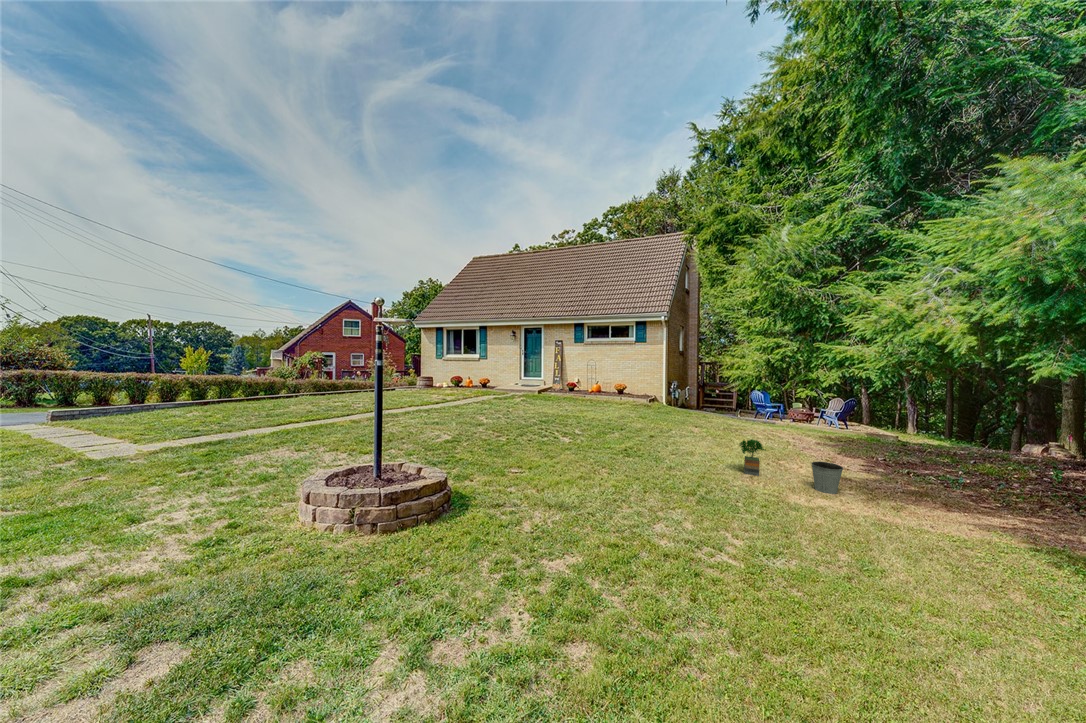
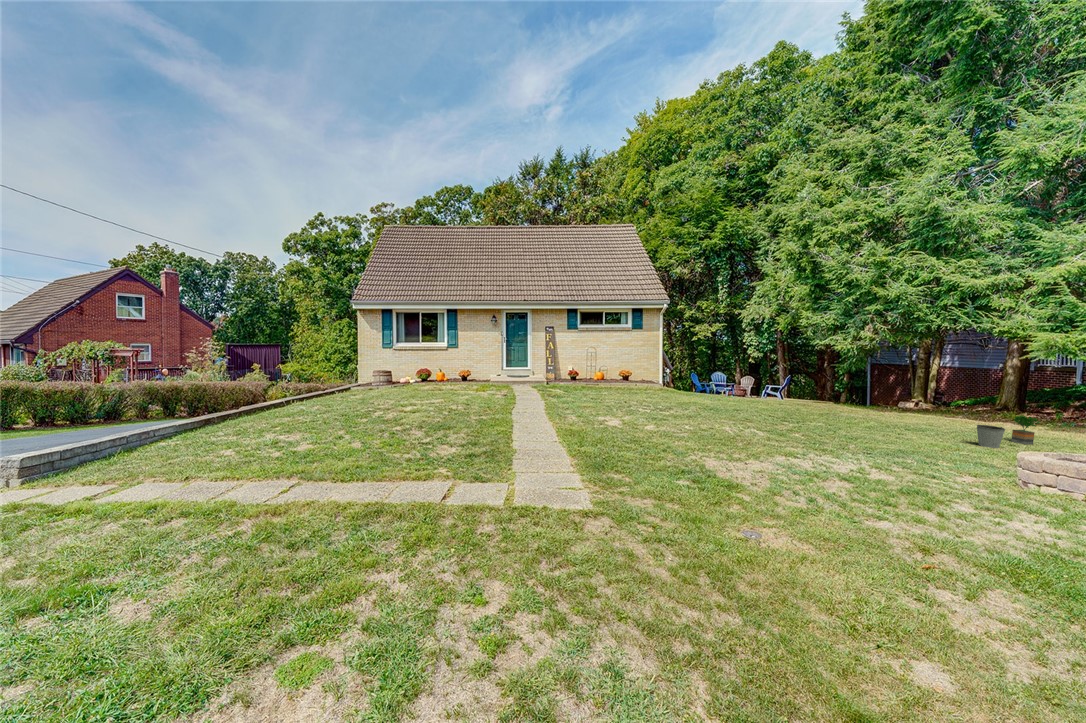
potted tree: present [740,439,766,476] -> present [1011,416,1040,444]

